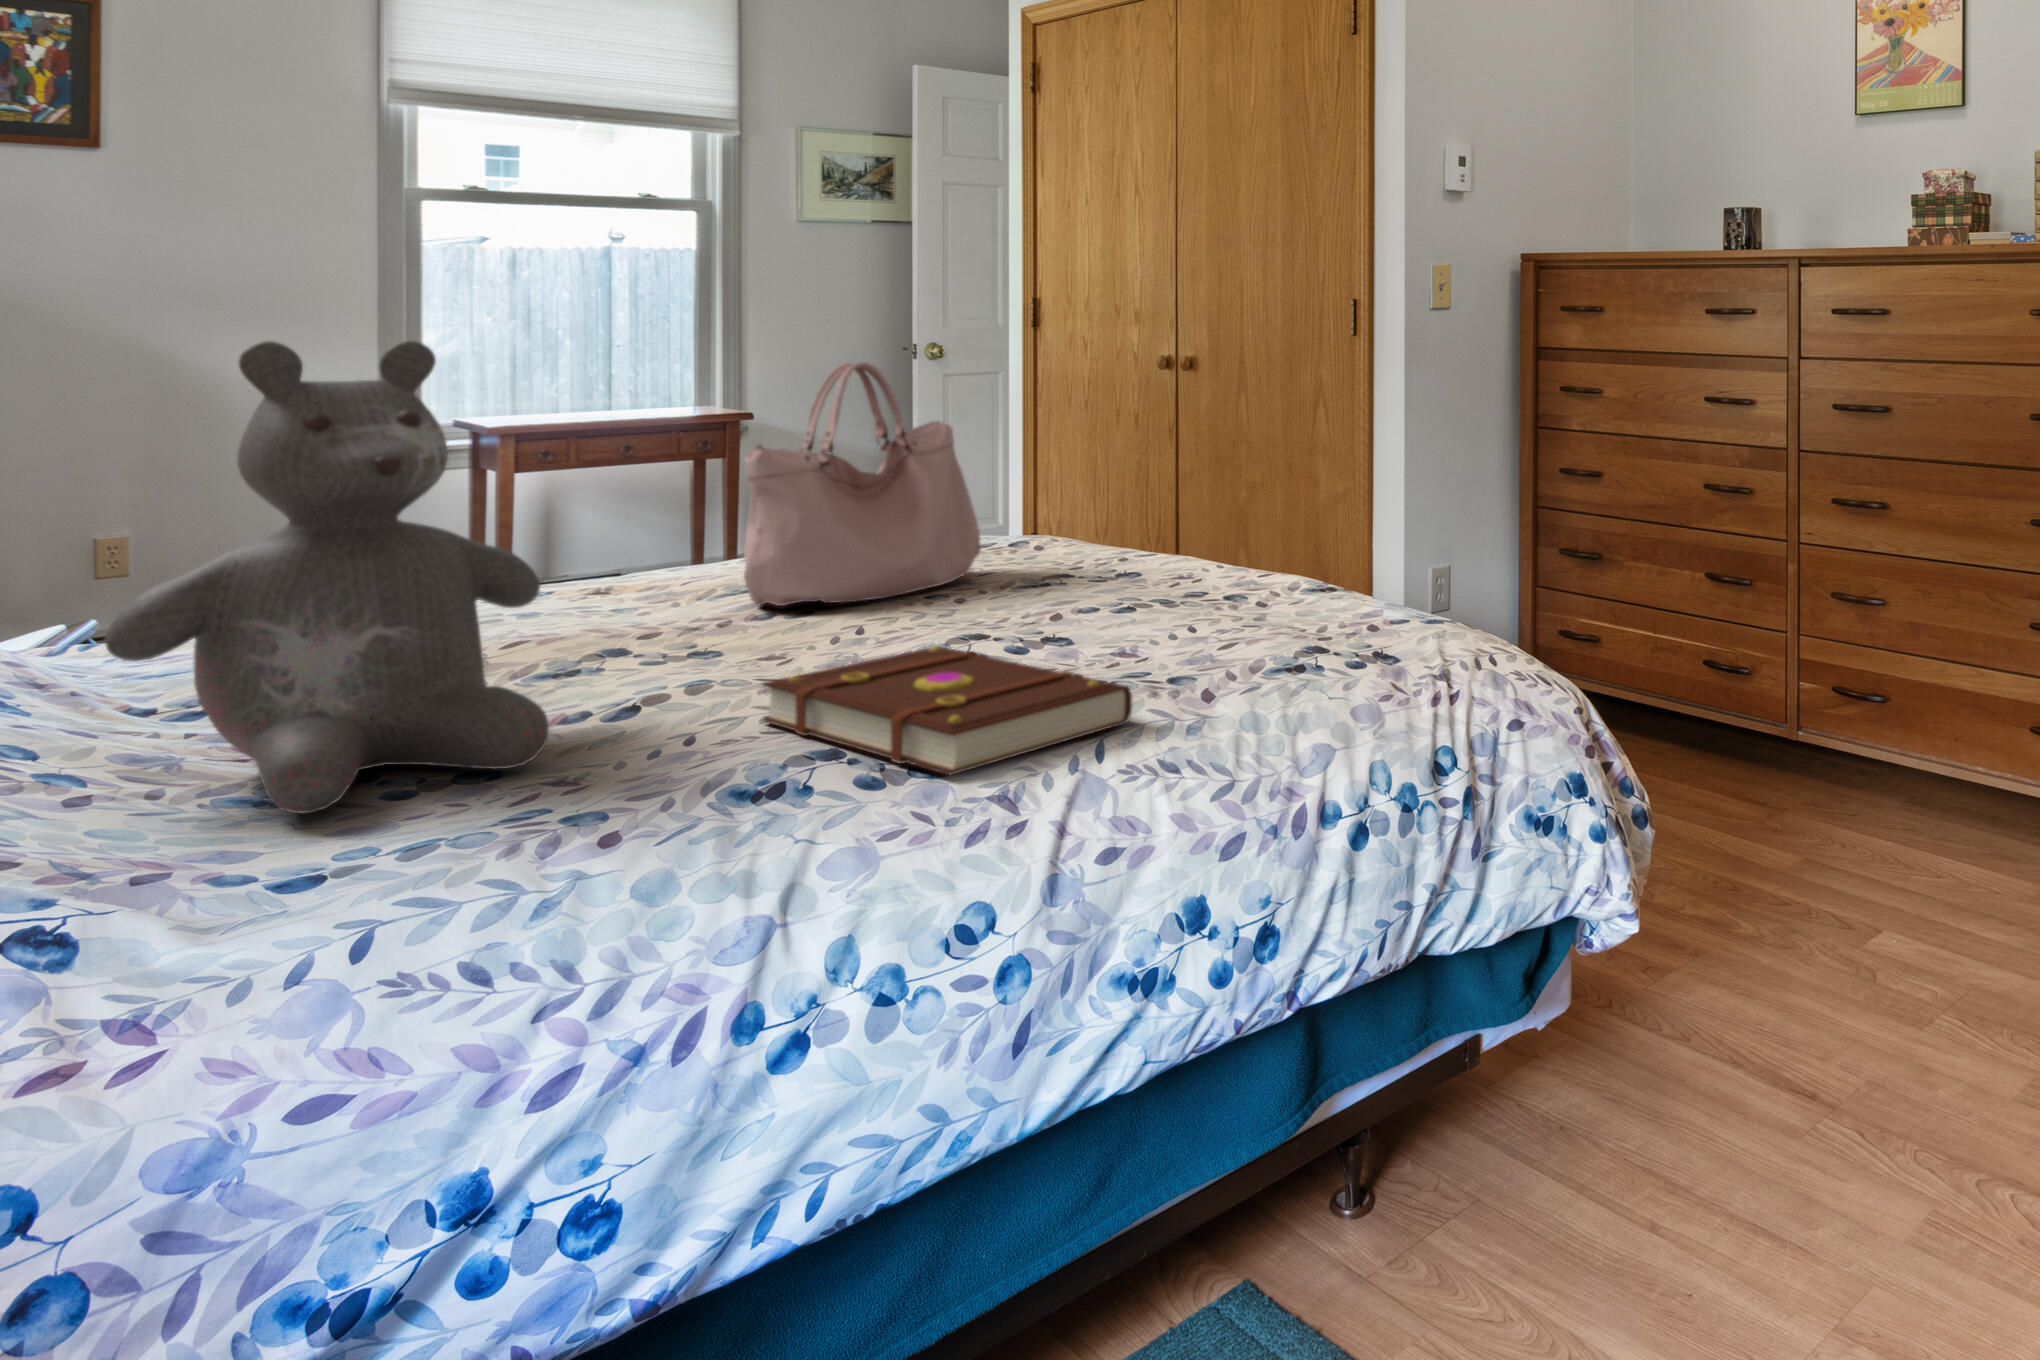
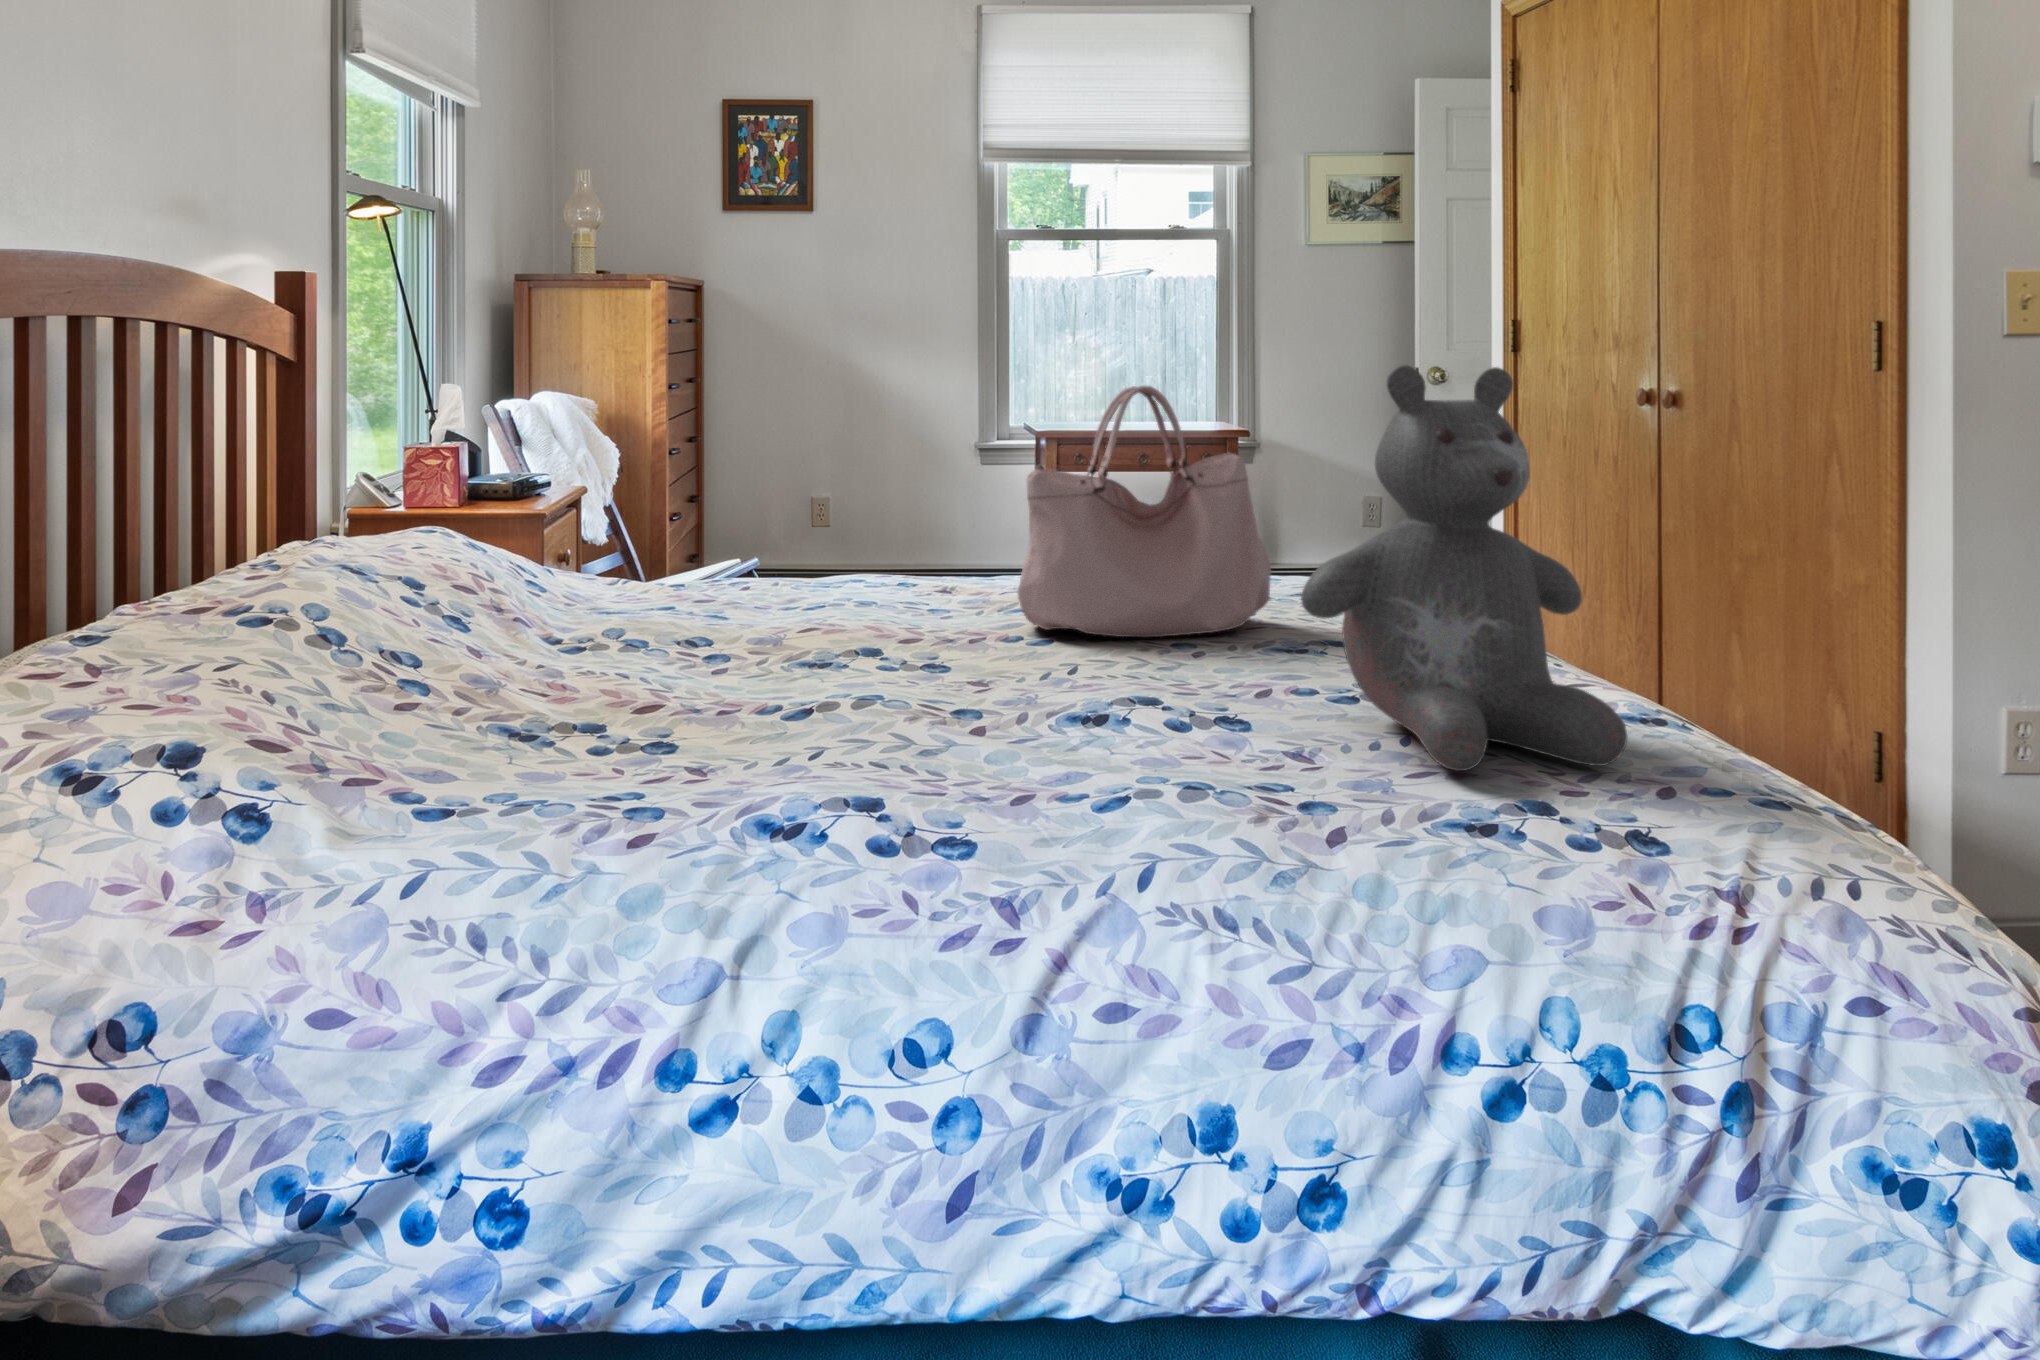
teddy bear: present [105,341,549,813] -> present [1301,365,1627,771]
book: present [763,646,1132,775] -> none [889,703,1213,860]

